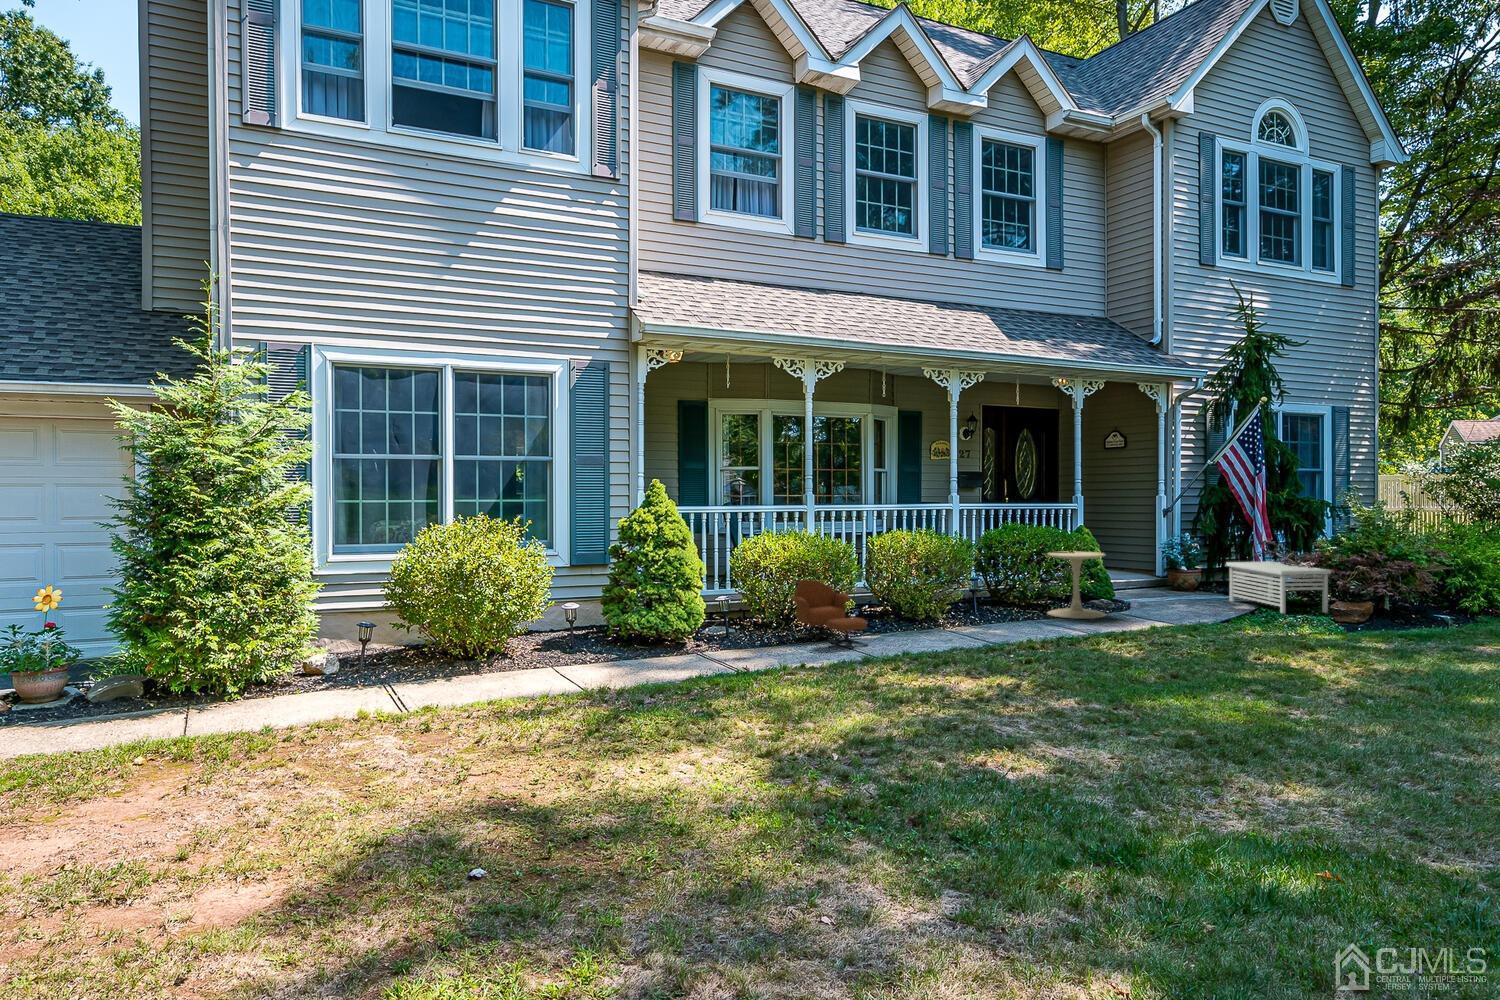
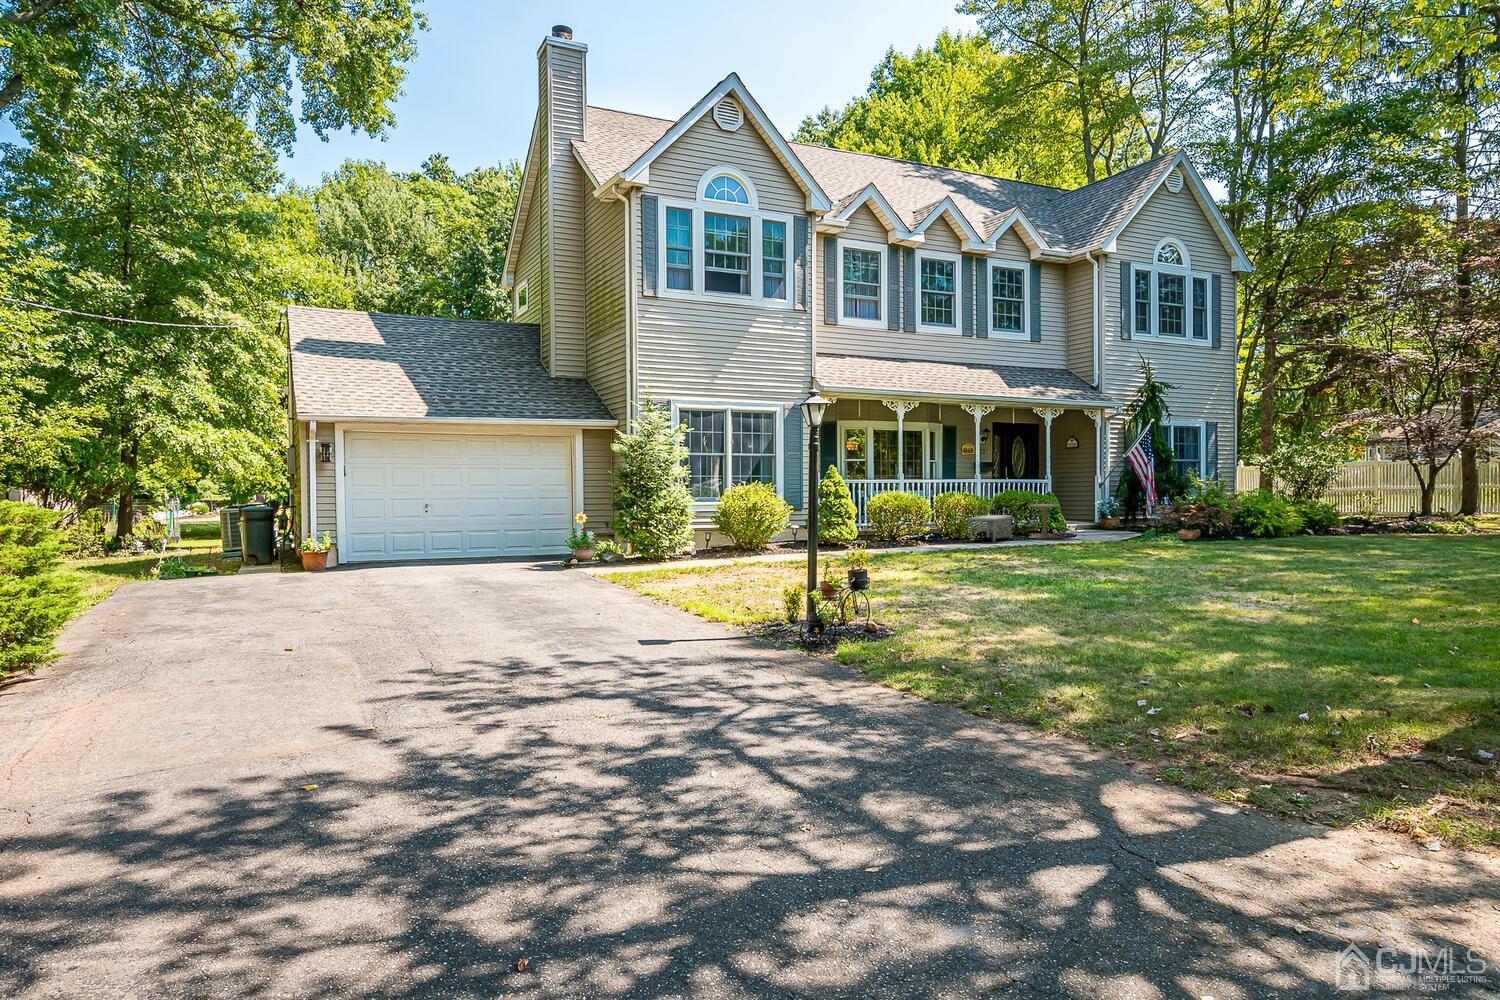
storage bench: present [1226,561,1331,614] -> present [968,515,1012,542]
lounge chair: present [791,580,867,649] -> none [897,507,938,548]

